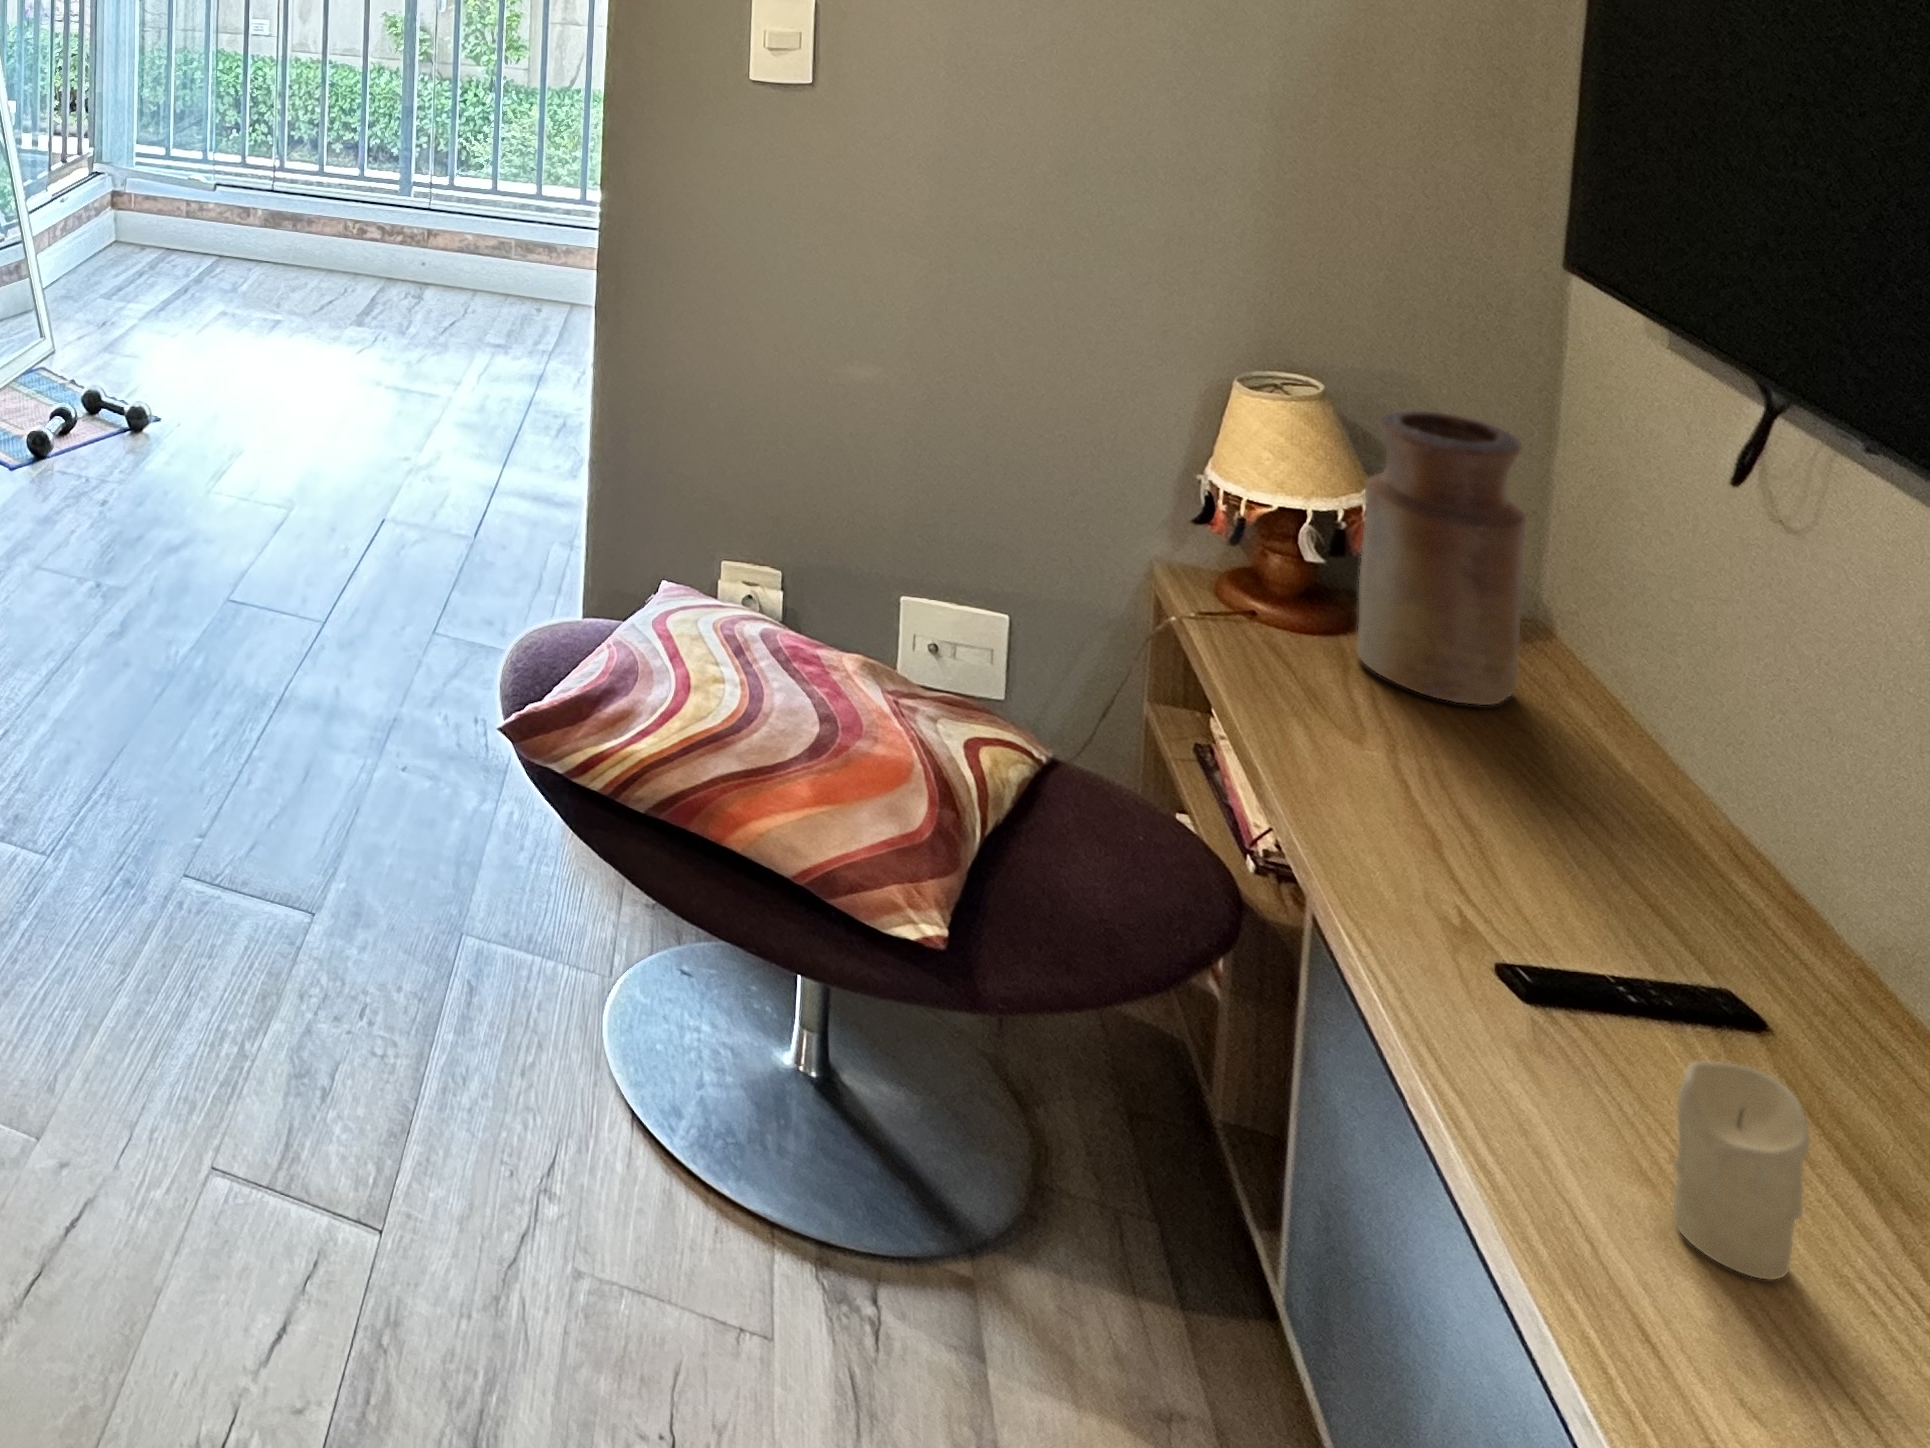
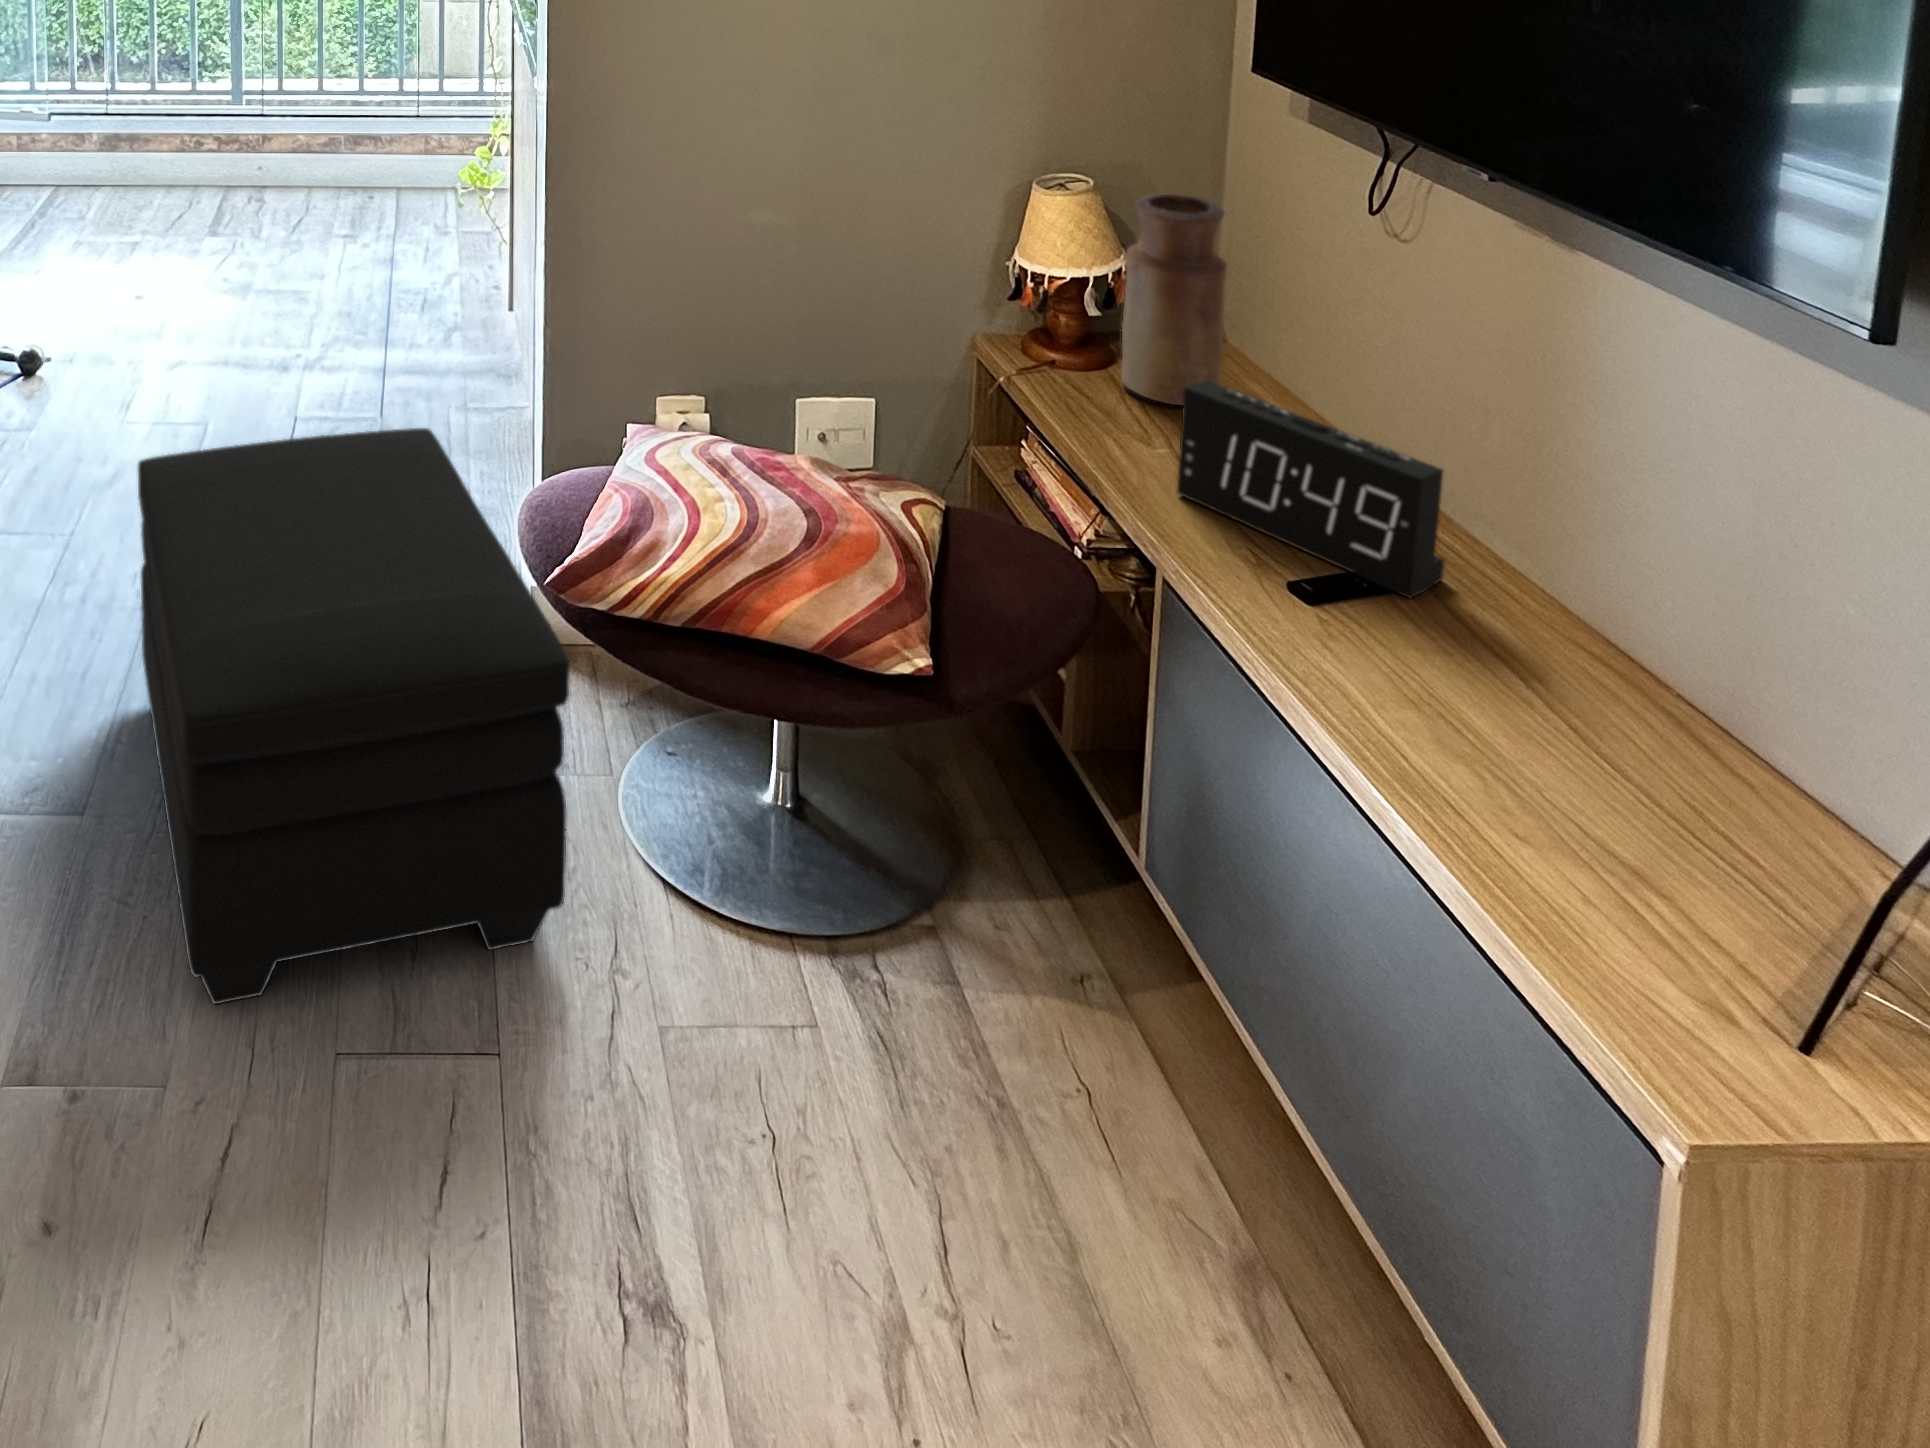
ottoman: none [83,519,508,1128] -> present [138,428,570,1004]
alarm clock: none [1379,661,1807,1031] -> present [1177,380,1445,598]
candle: present [1673,1061,1809,1279] -> none [1433,622,1513,760]

